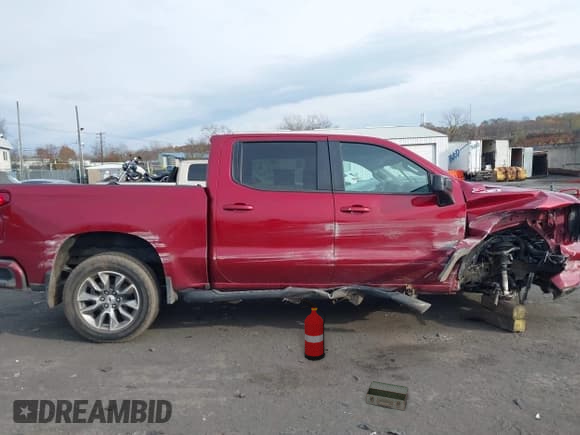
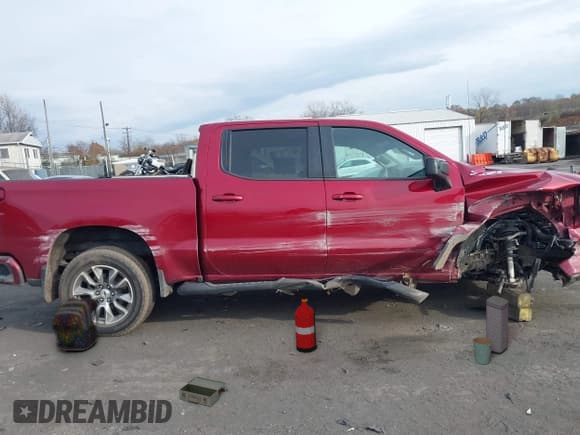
backpack: none [58,303,103,357] -> present [52,297,98,351]
trash can: none [477,307,509,373] -> present [473,296,509,364]
toolbox: present [366,381,408,410] -> present [179,377,226,407]

